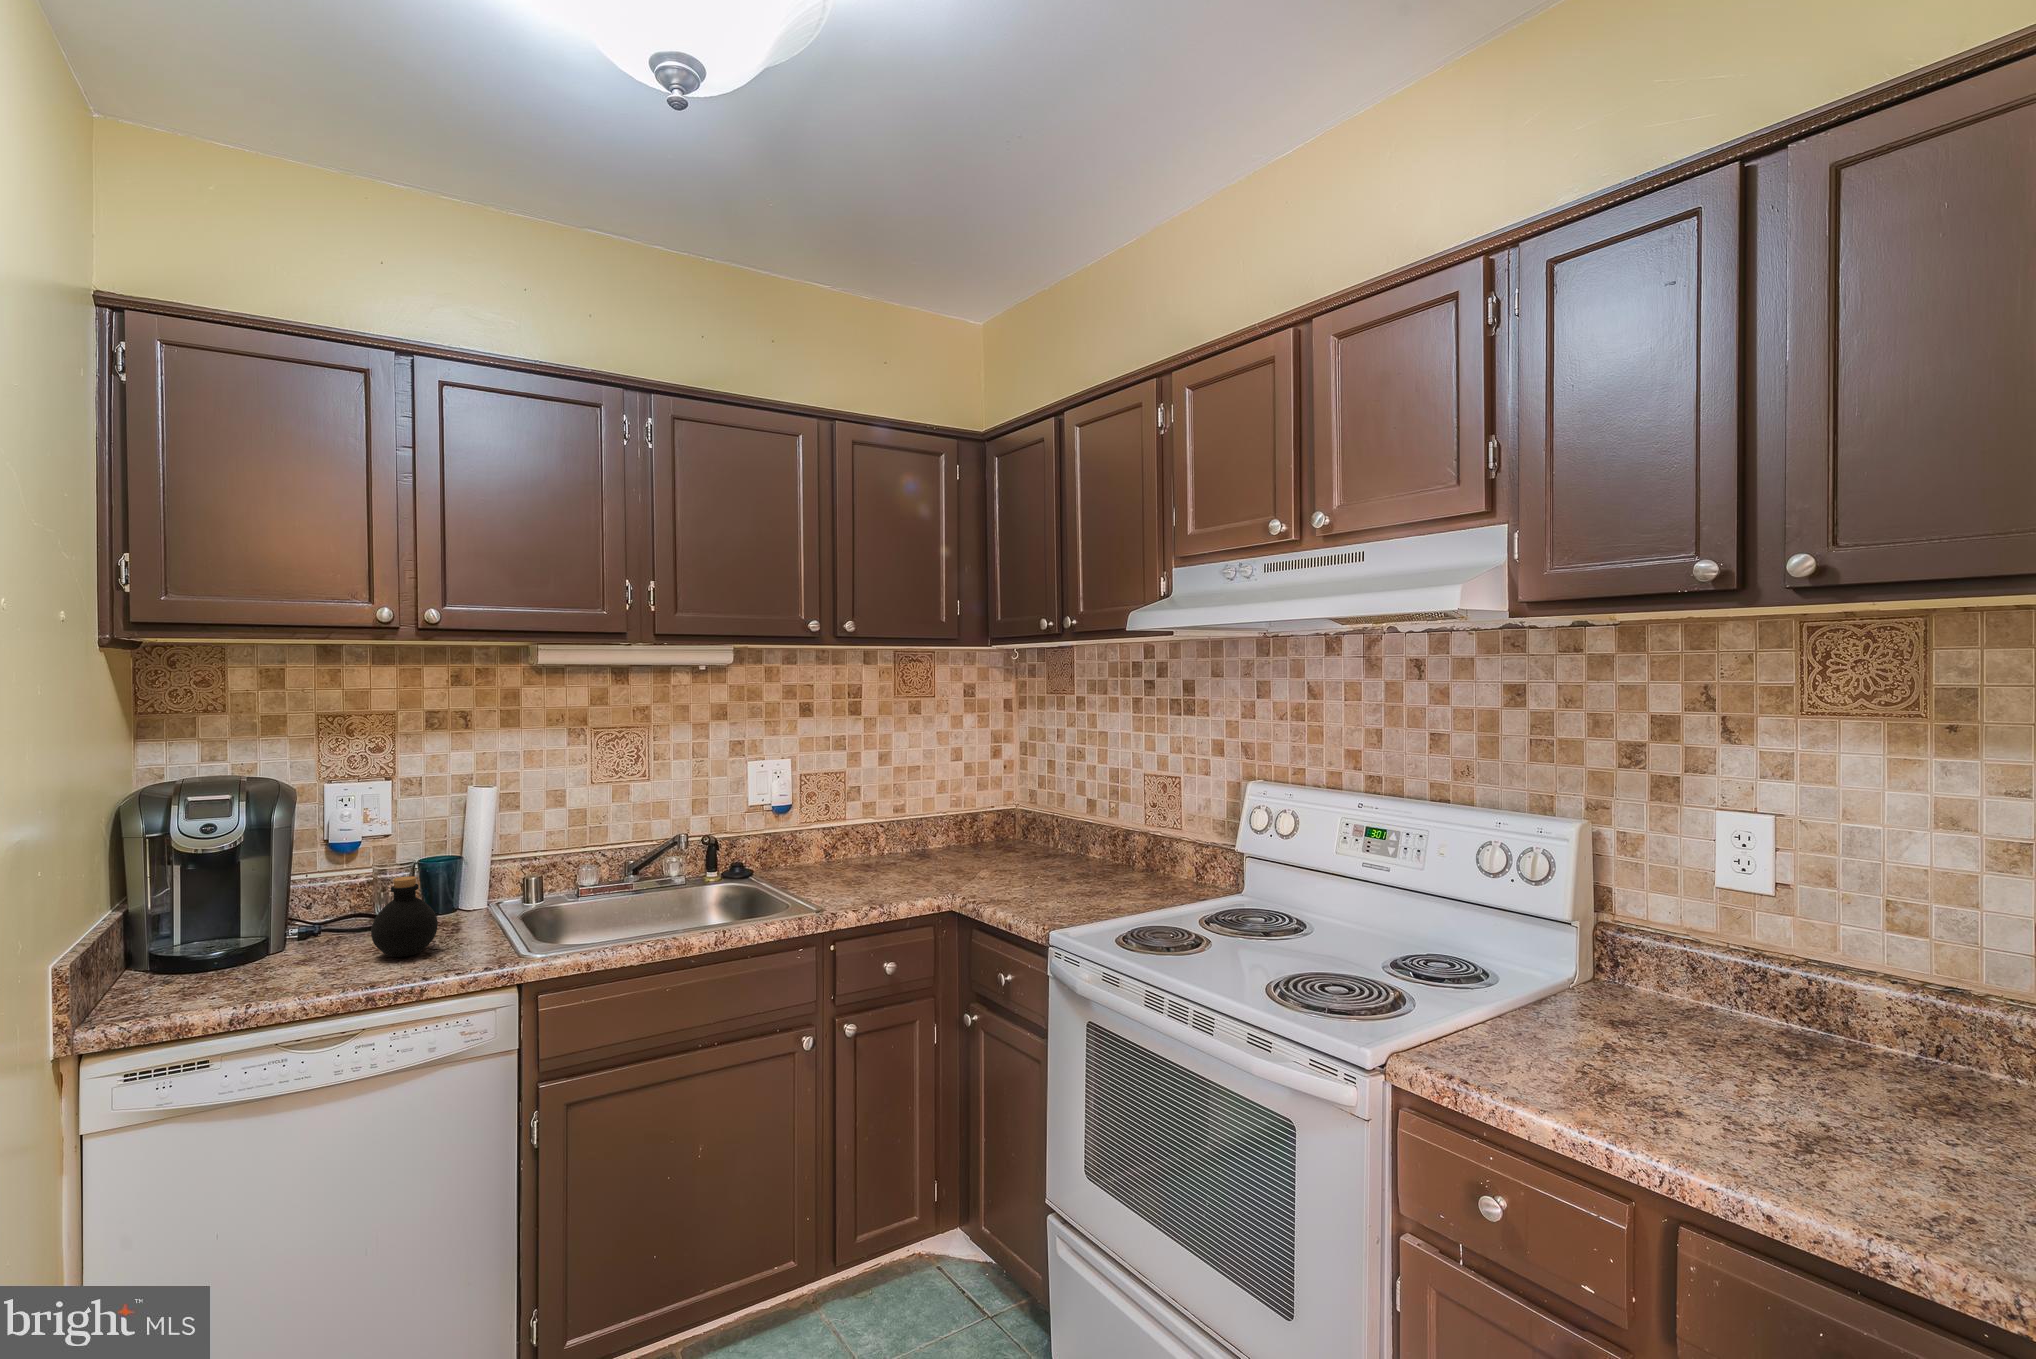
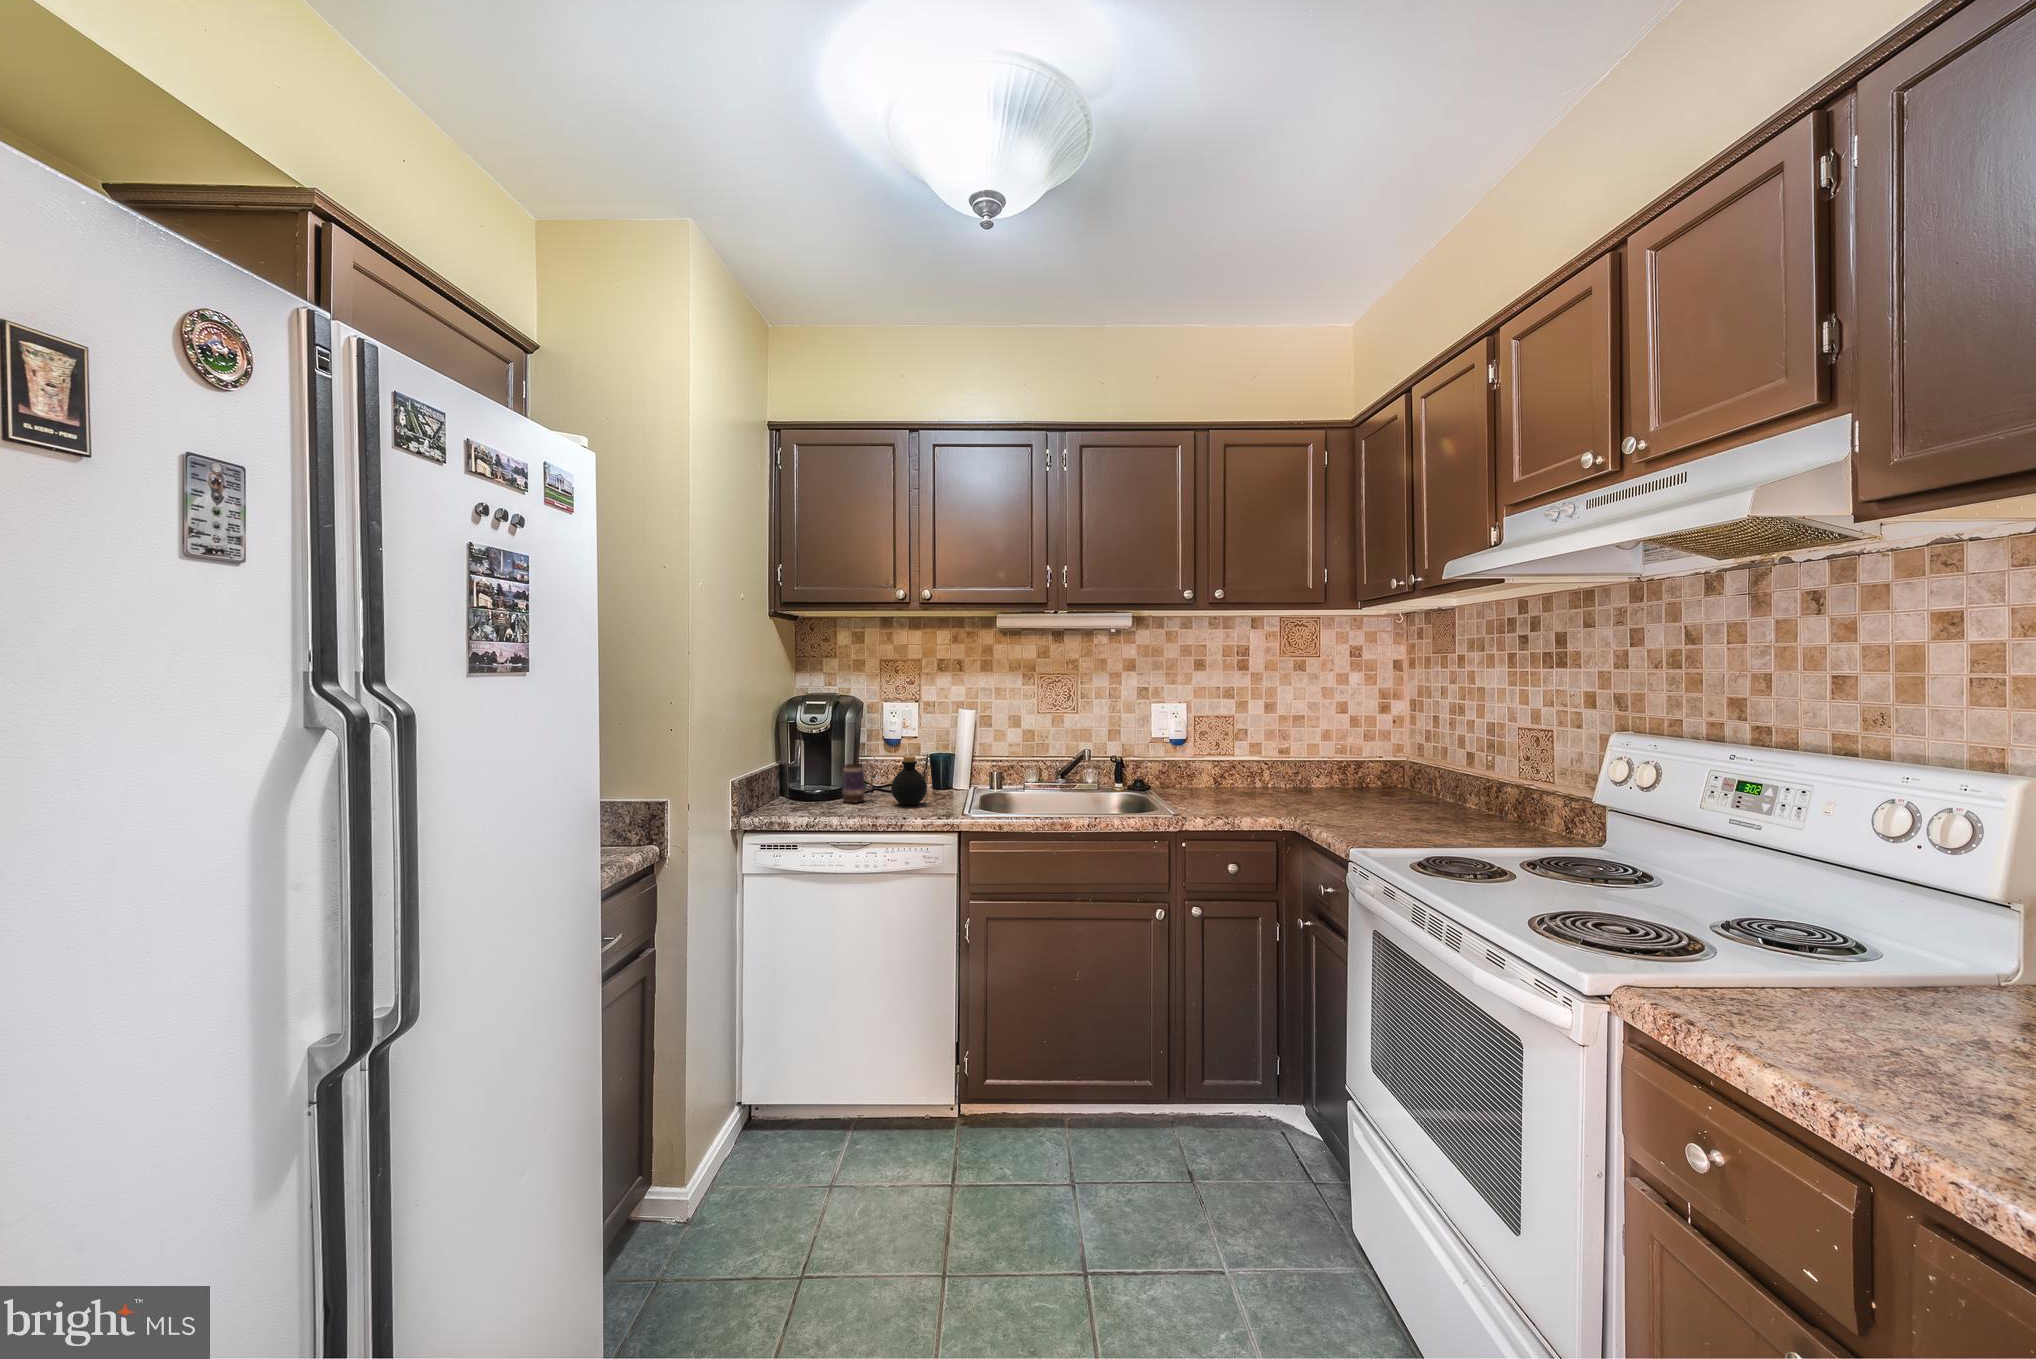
mug: none [266,895,328,969] -> present [842,763,874,803]

